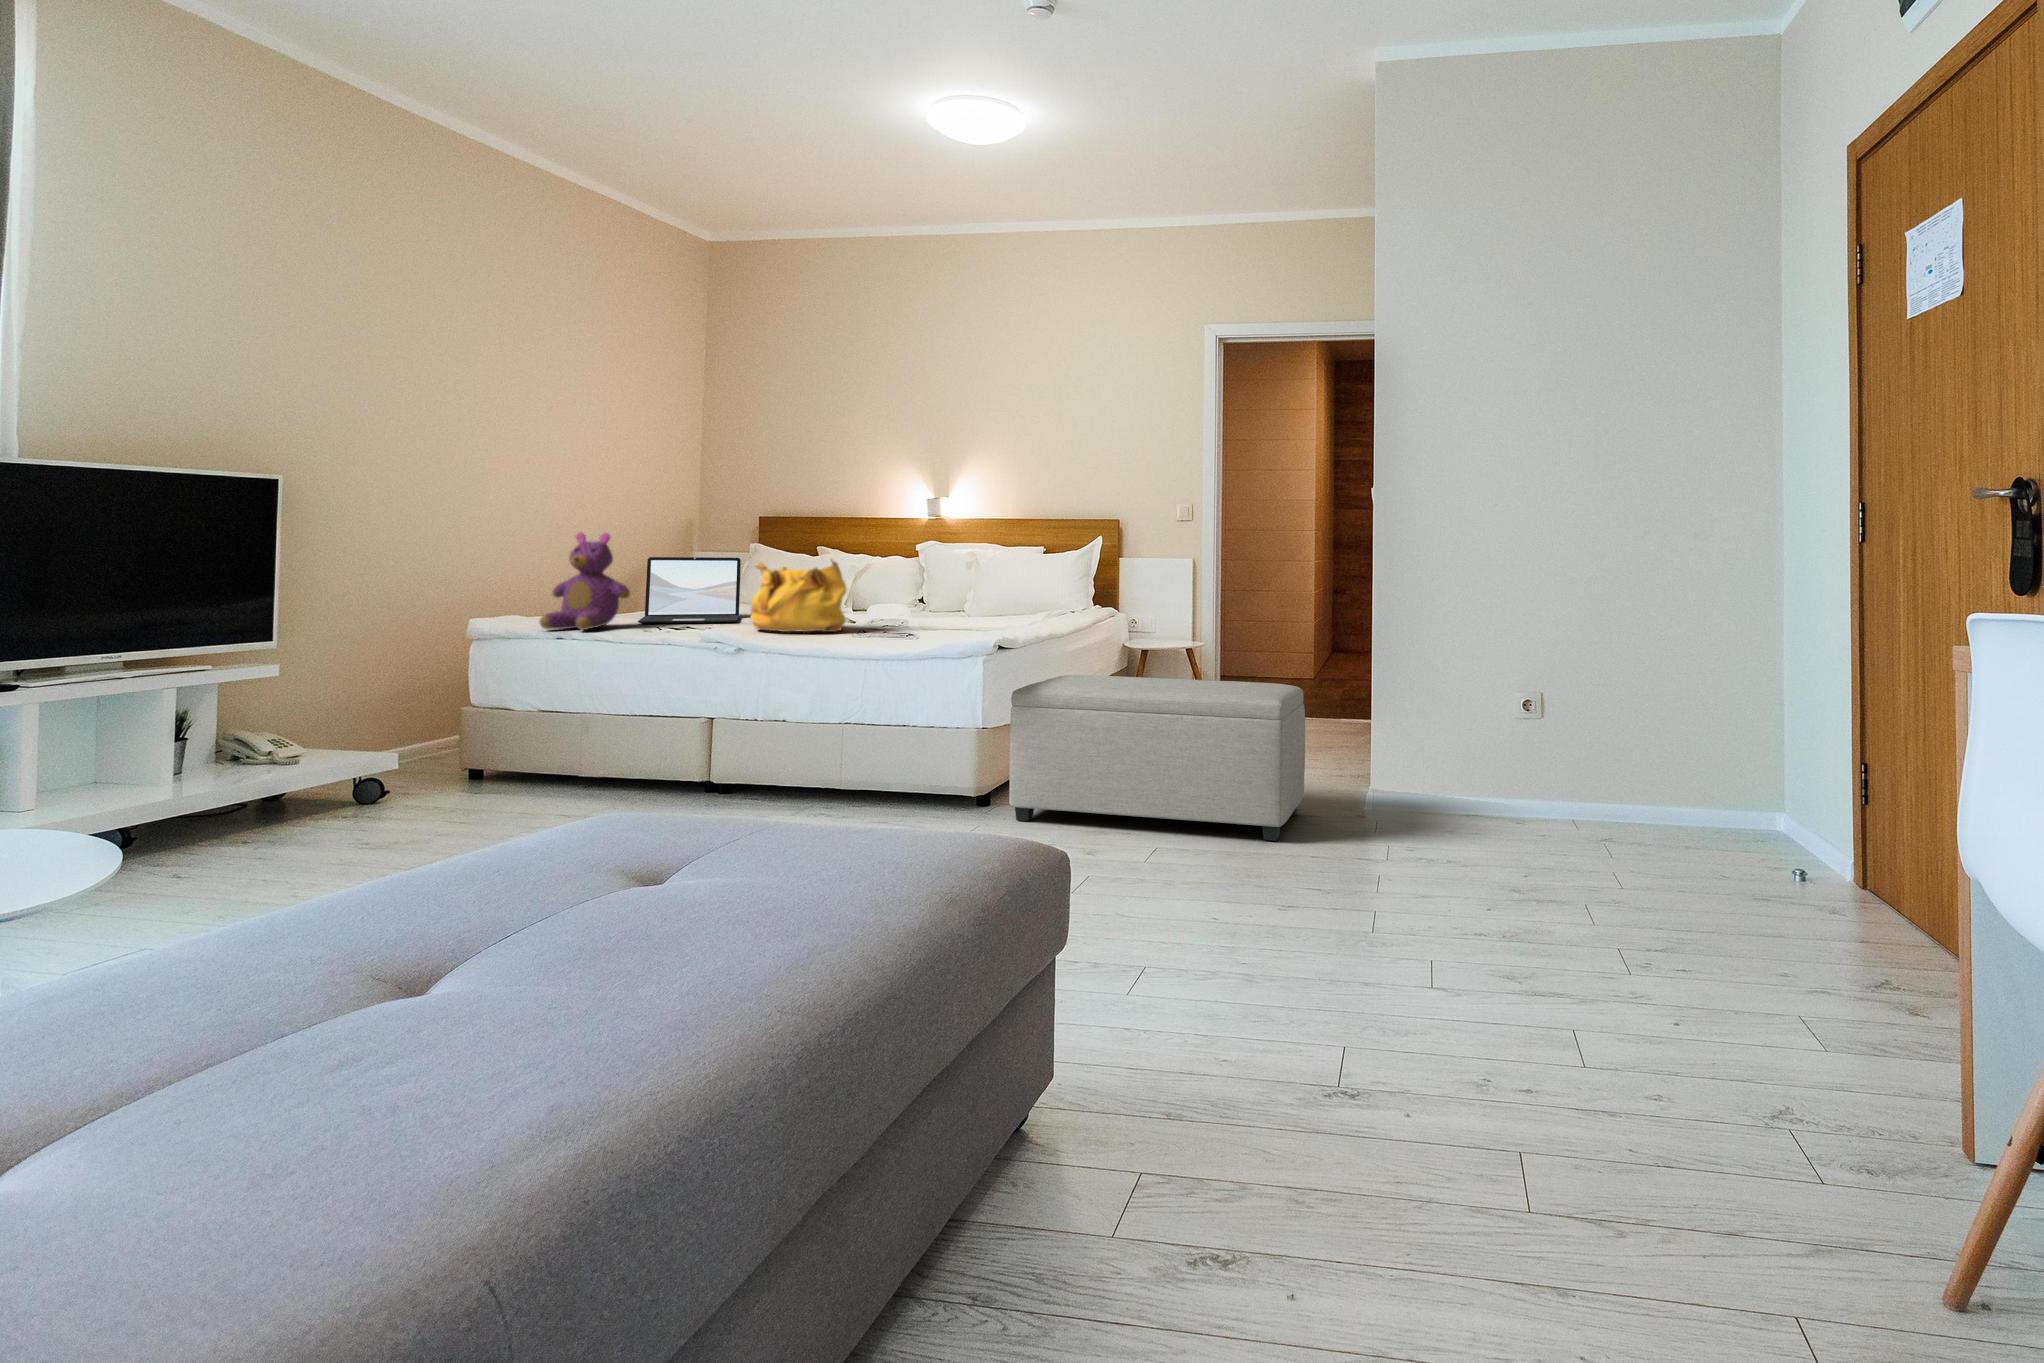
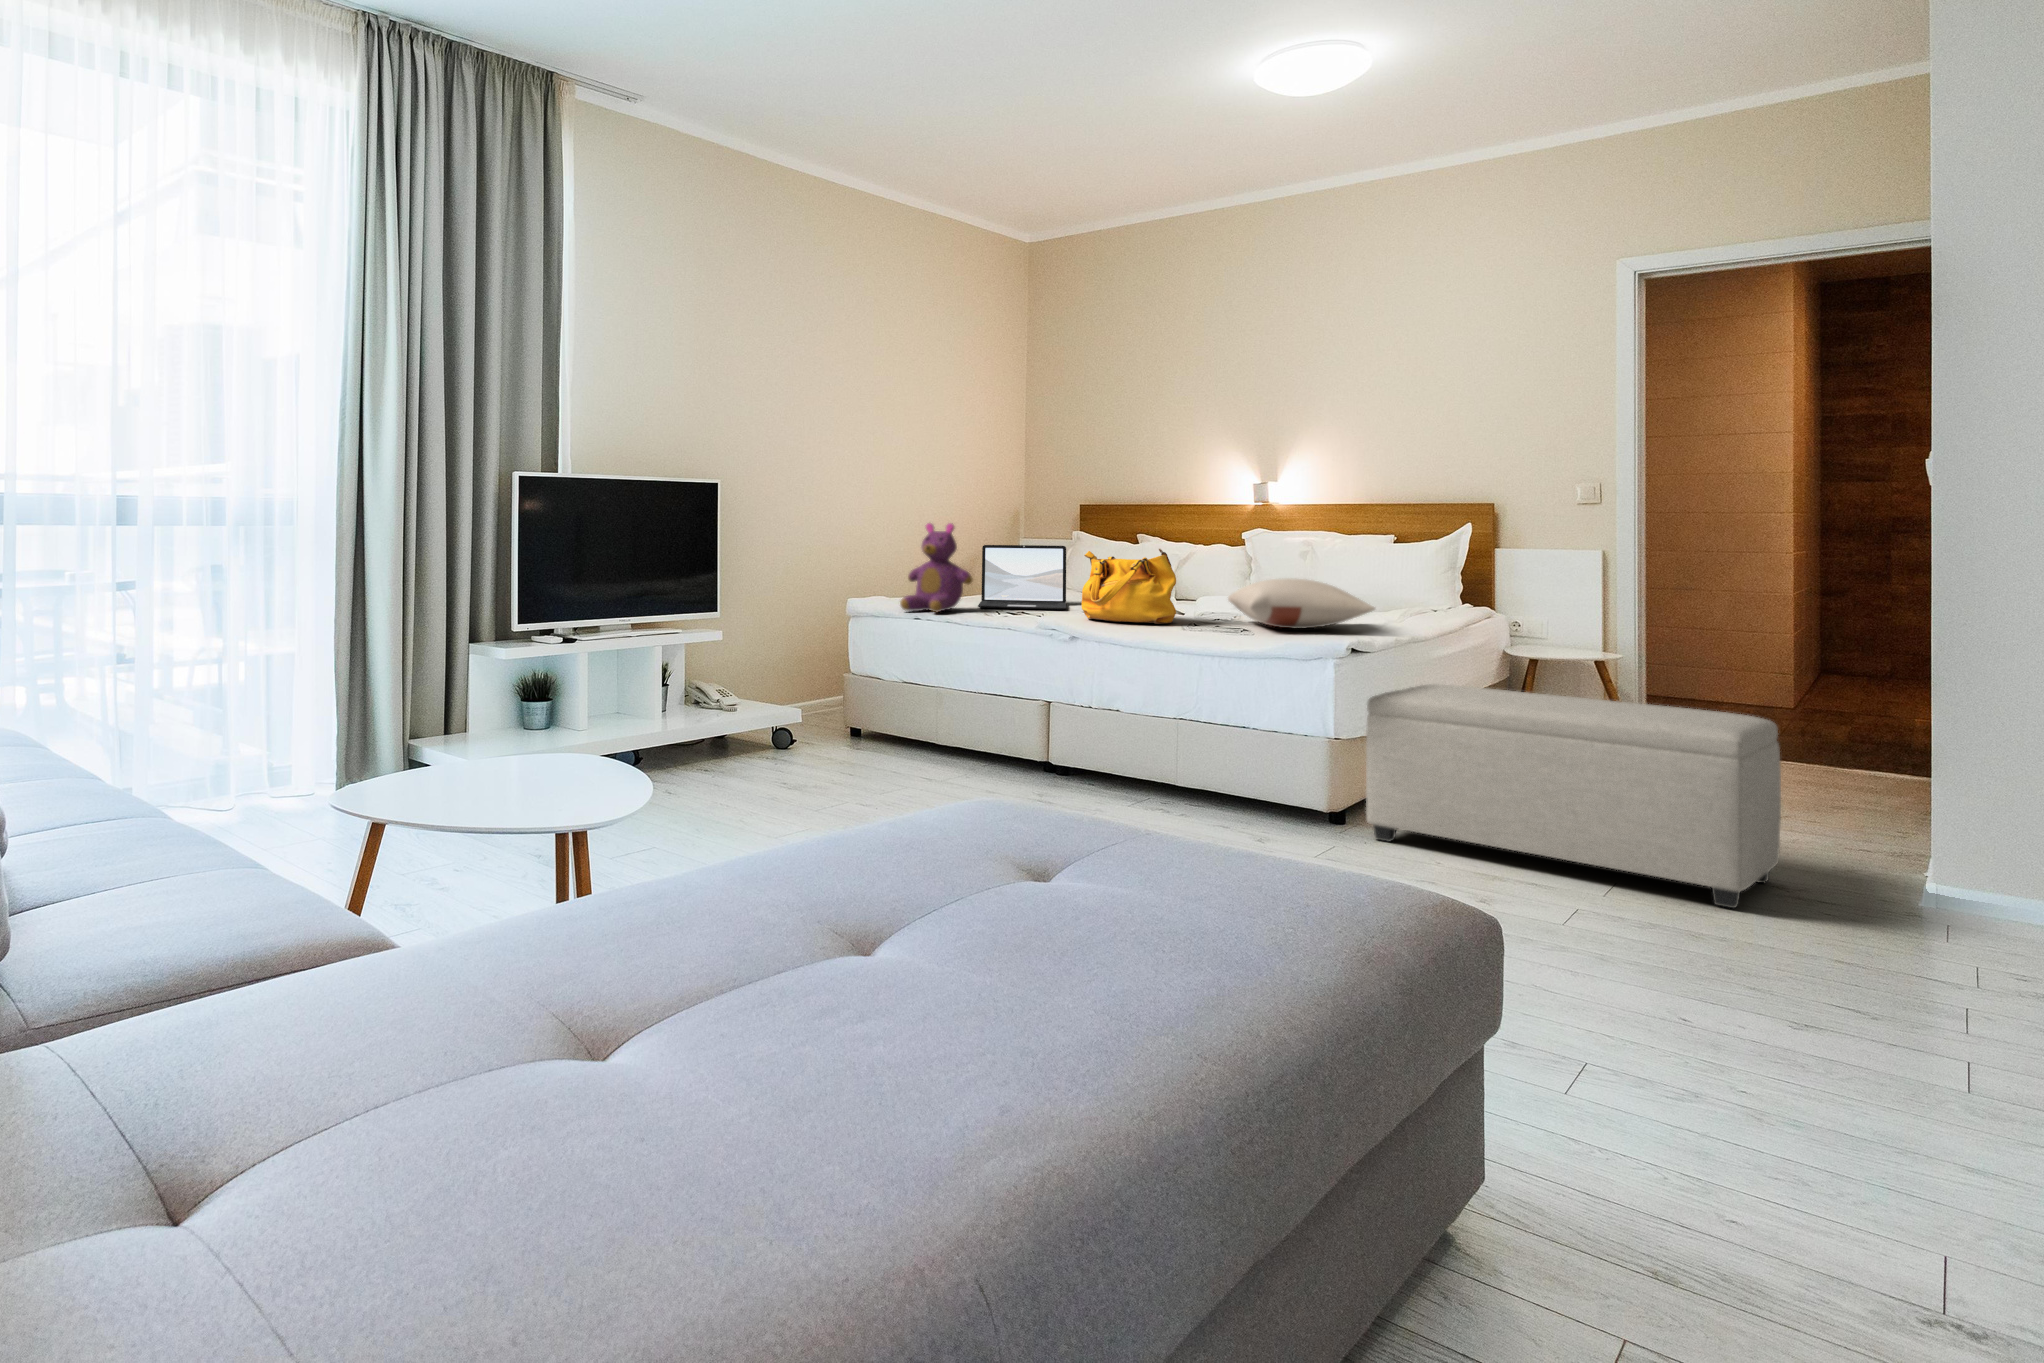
pillow: none [896,586,1022,631] -> present [1228,578,1375,628]

